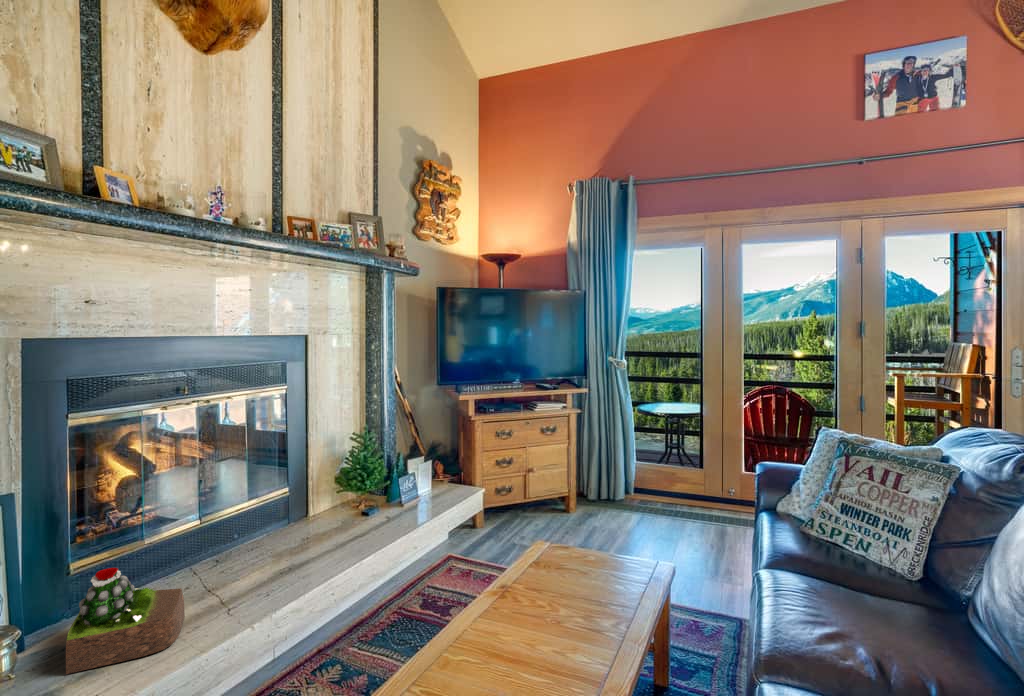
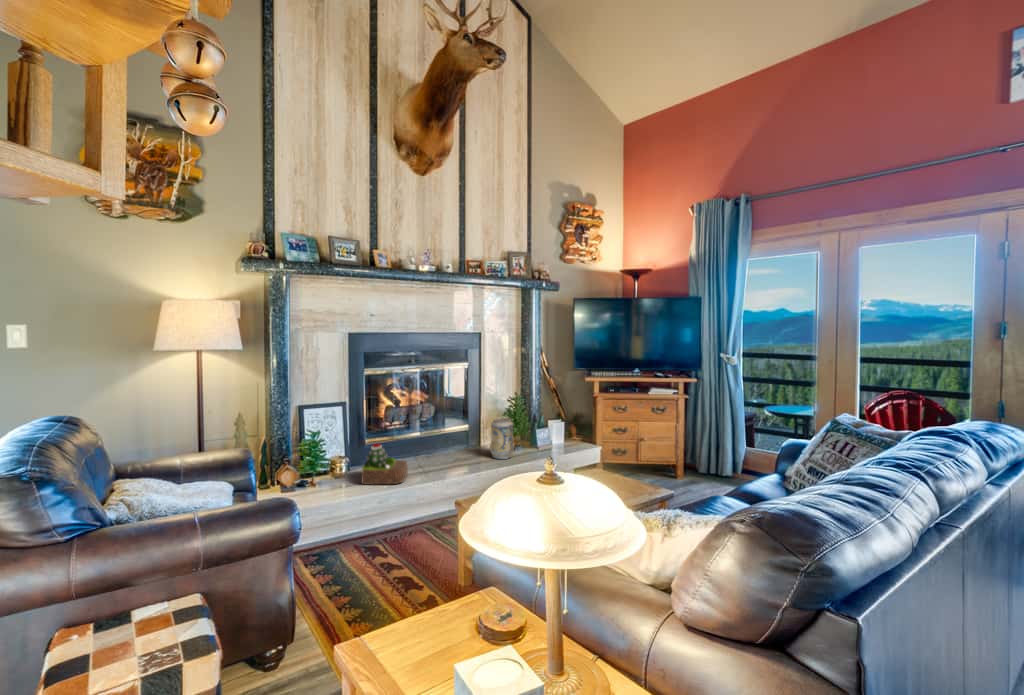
decorative vase: none [336,469,376,540] -> present [490,418,514,459]

